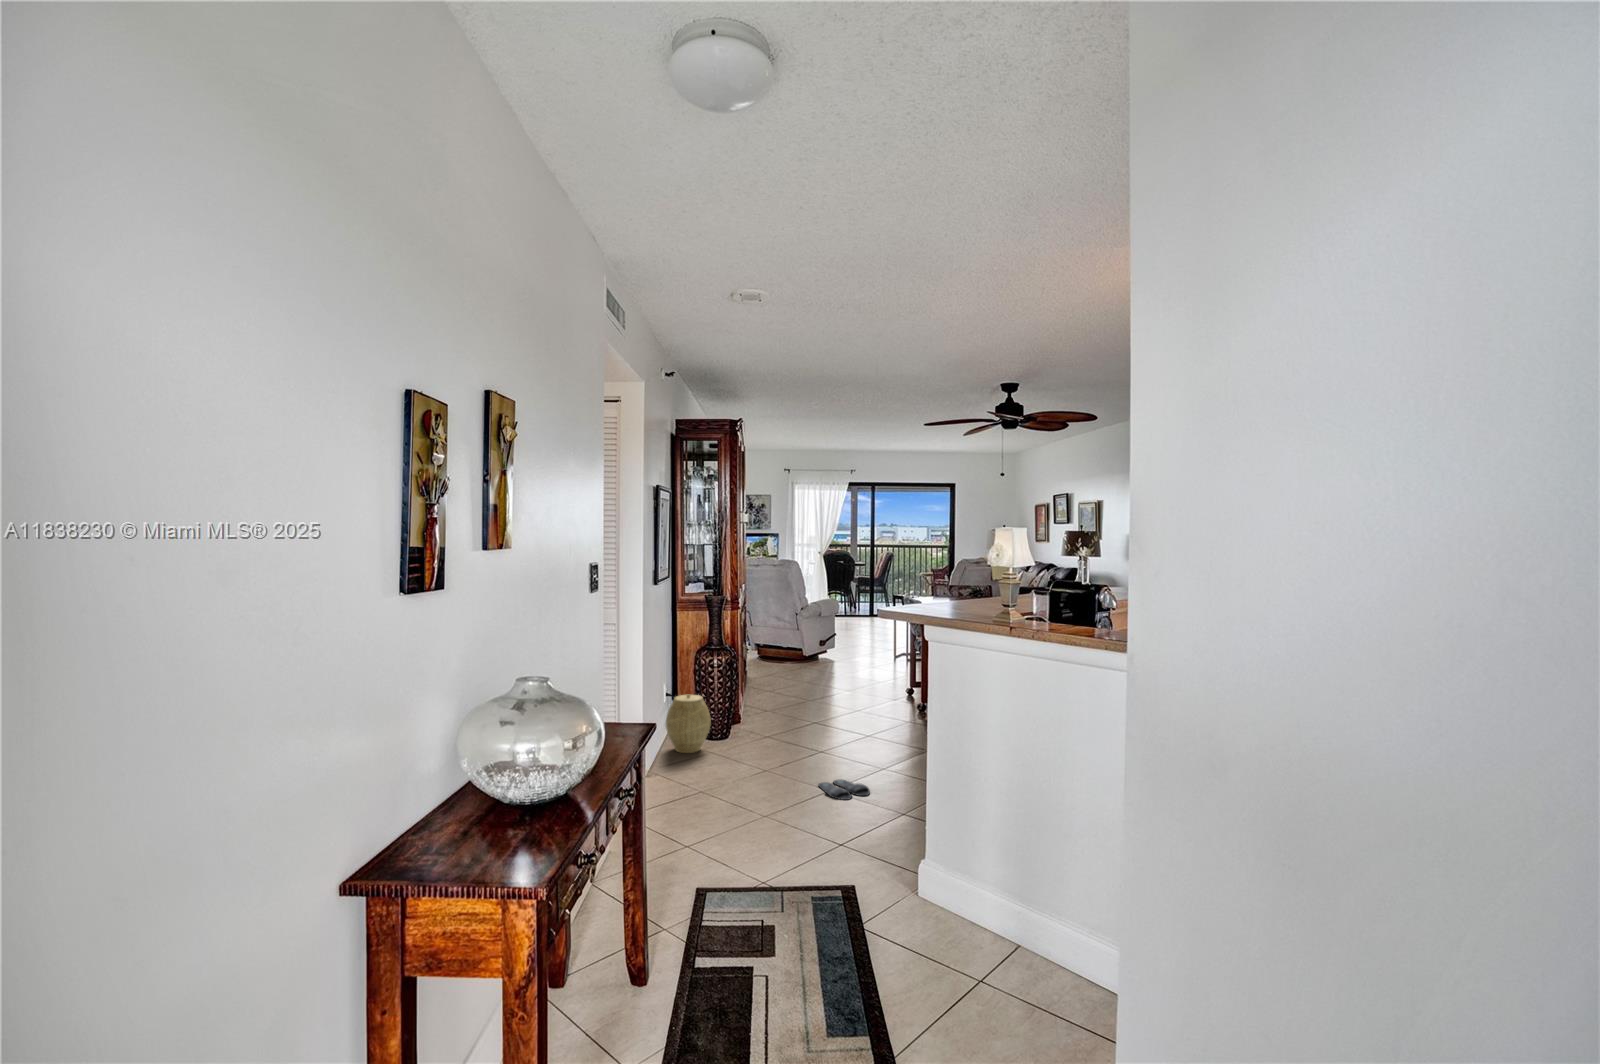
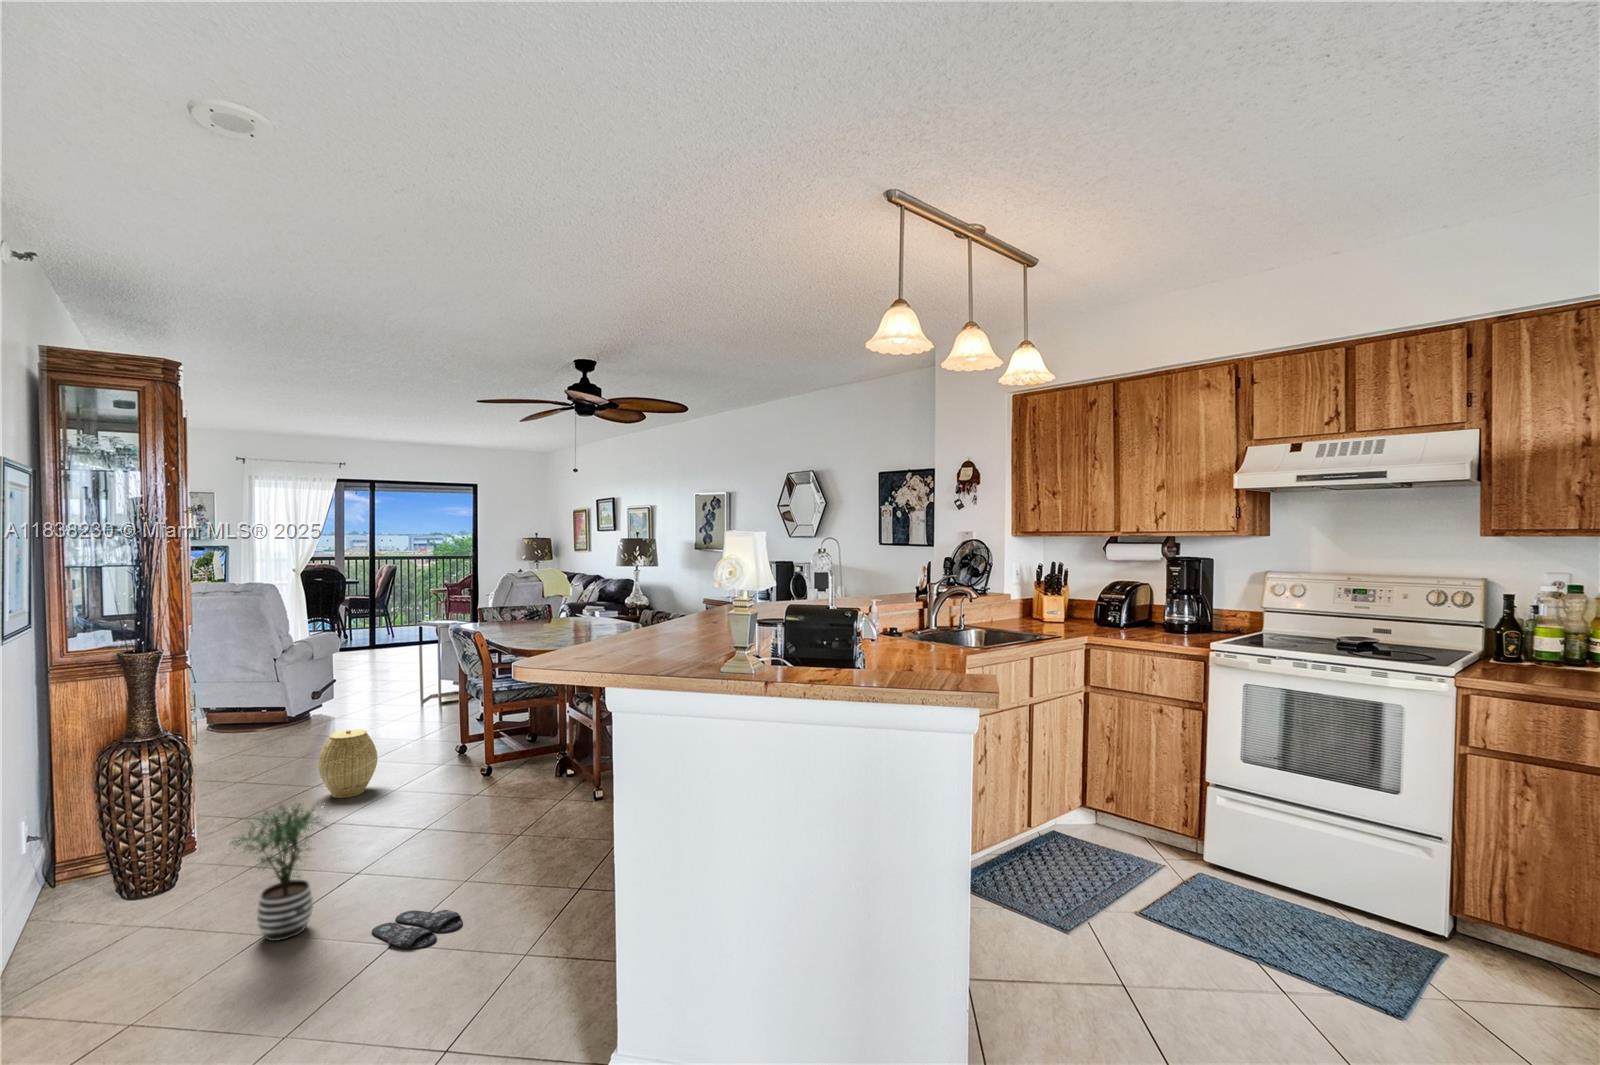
potted plant: none [746,694,802,777] -> present [227,803,323,941]
woven basket: present [666,695,711,753] -> present [318,729,377,798]

